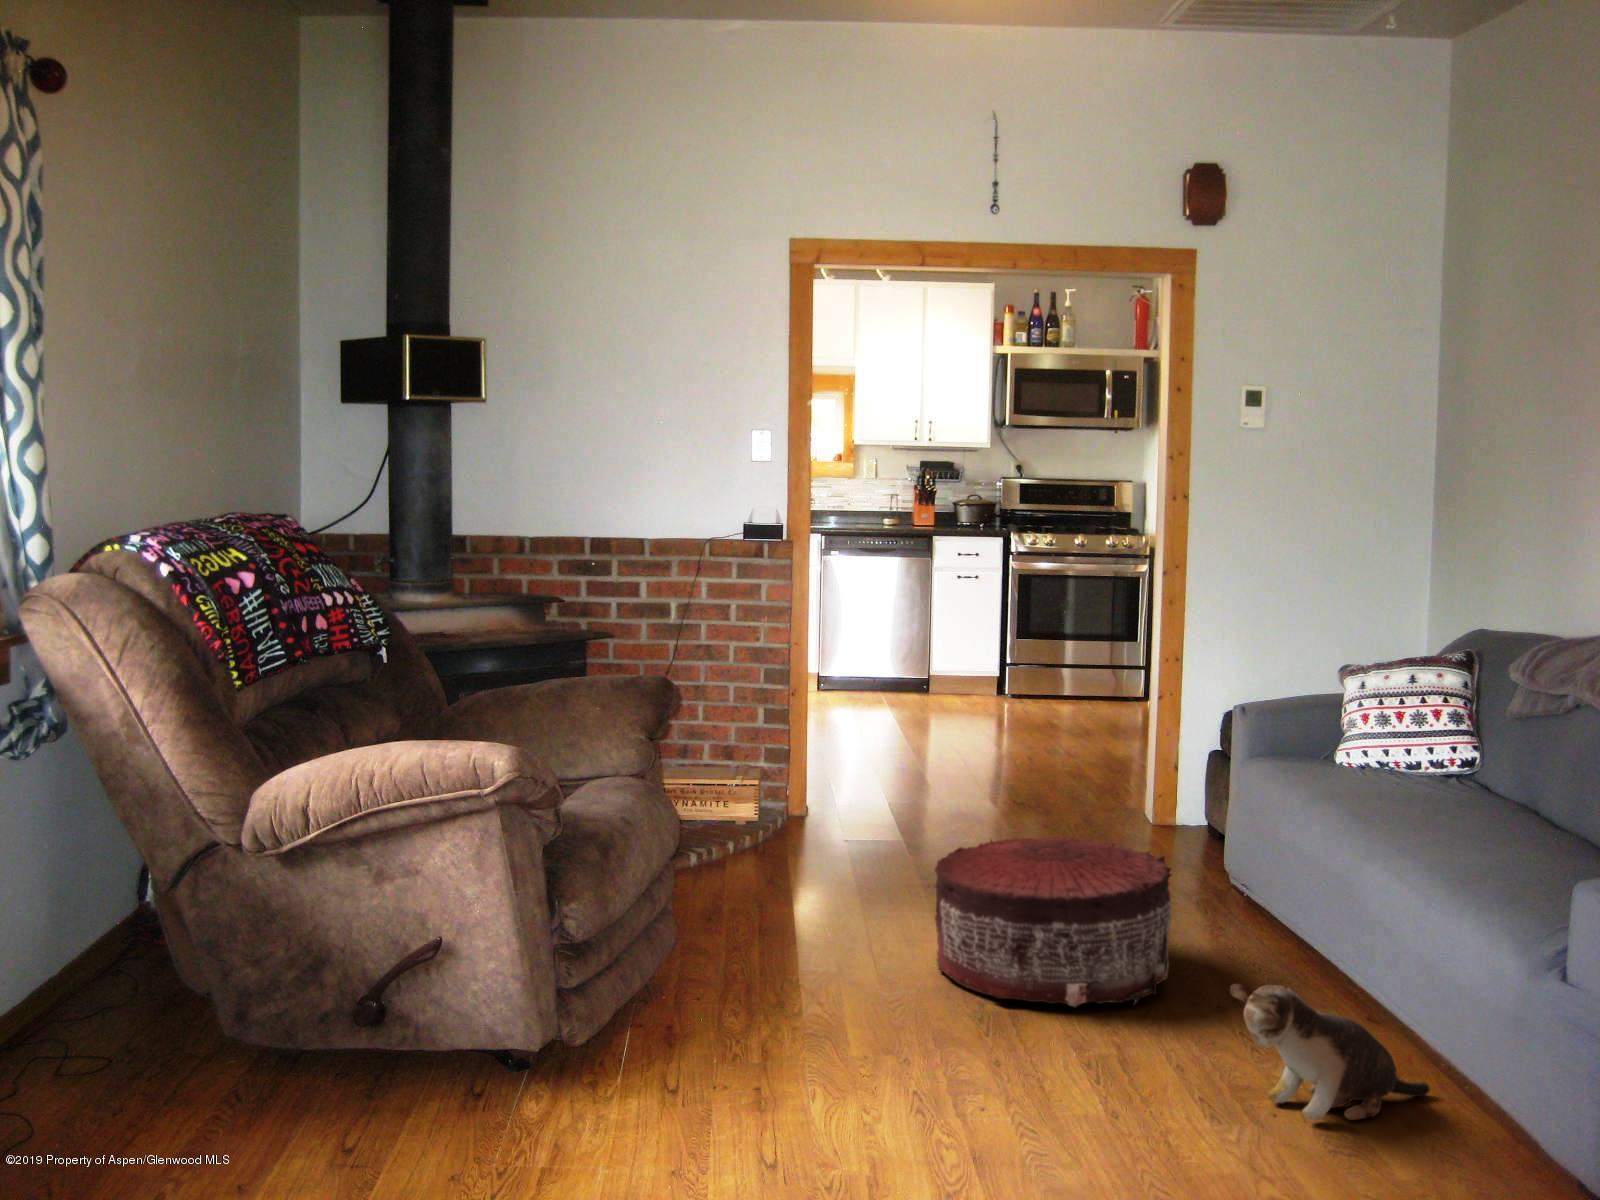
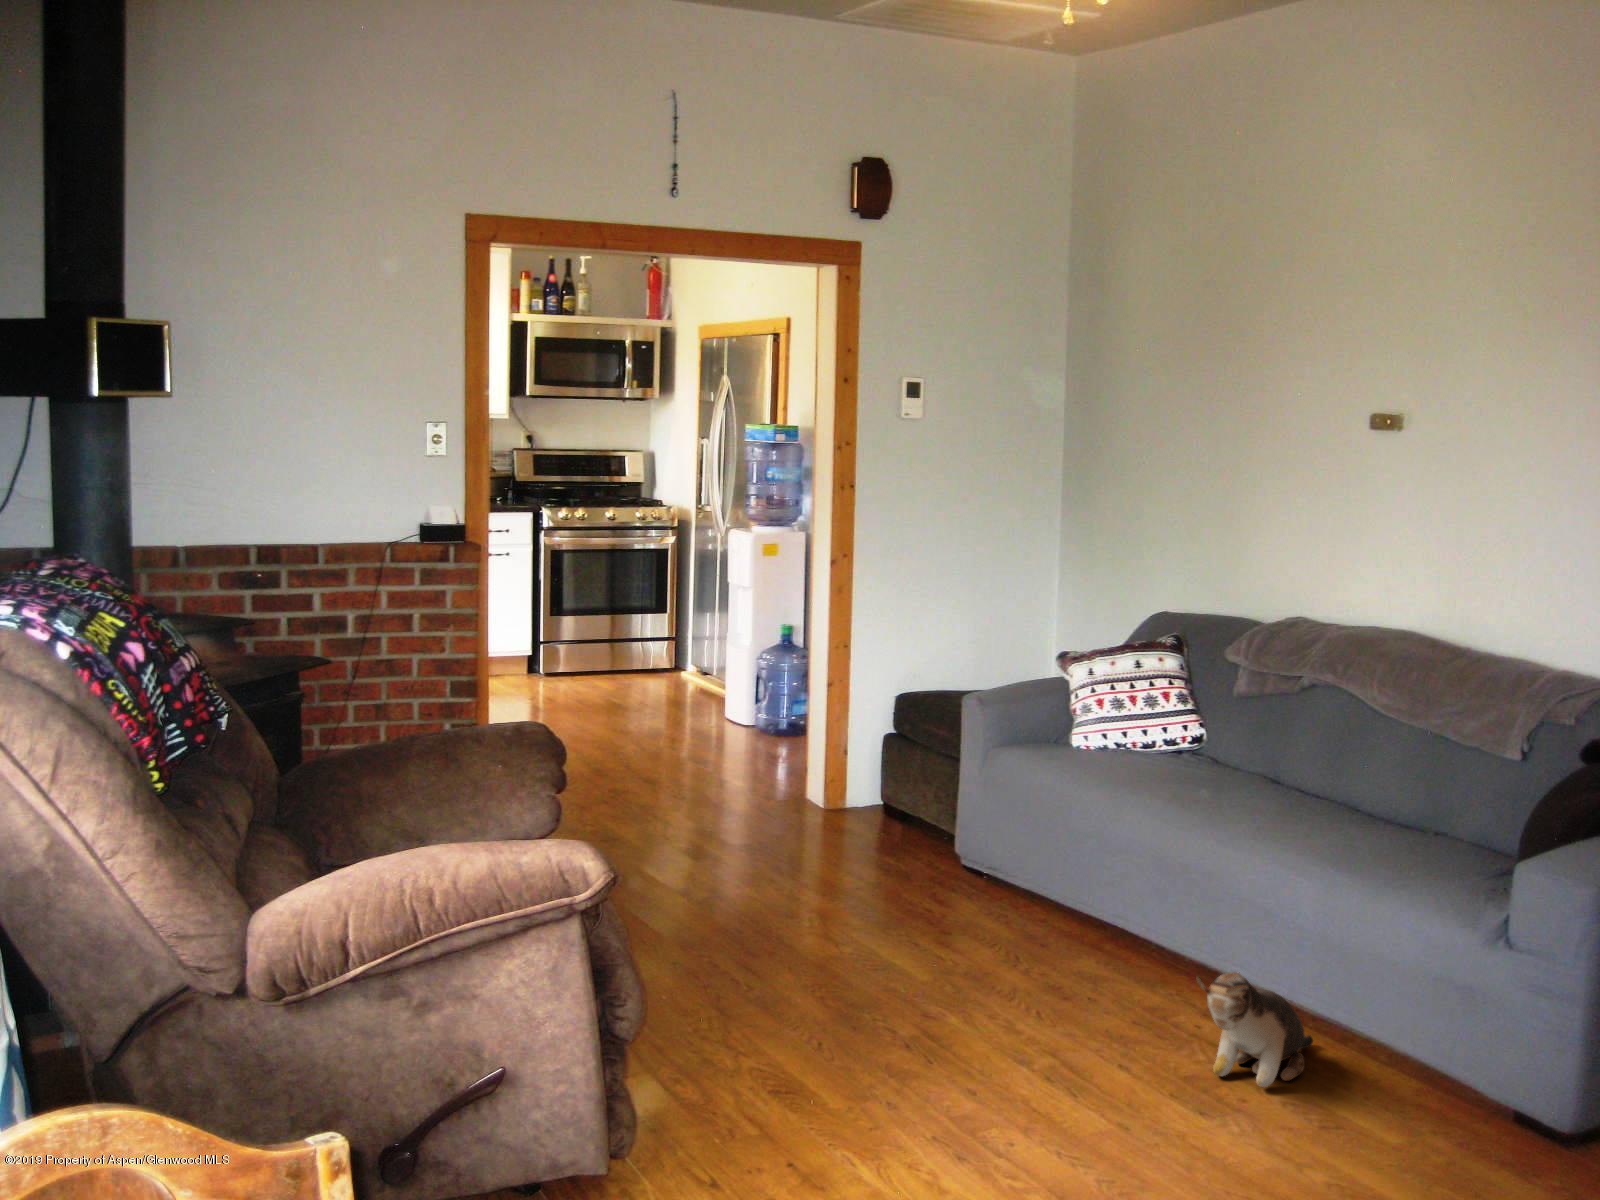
pouf: present [935,837,1171,1007] -> none [795,840,1032,1017]

